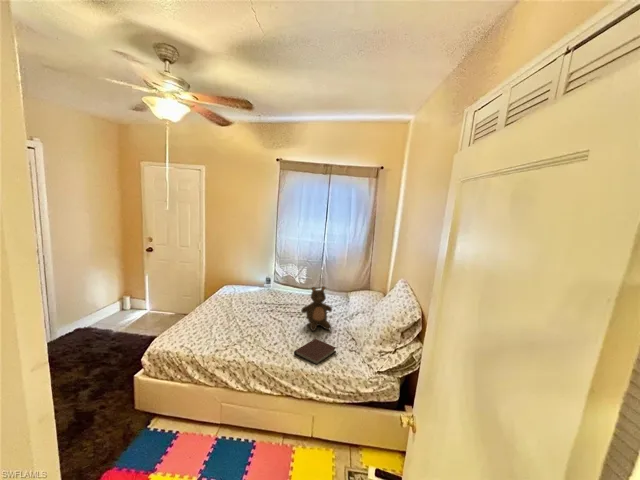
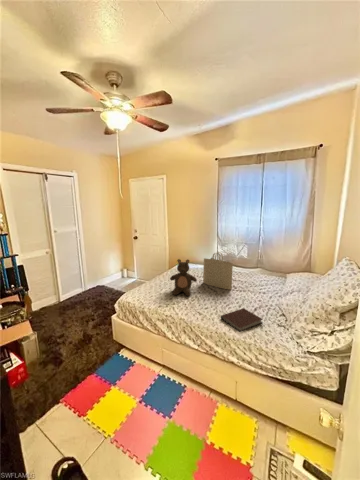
tote bag: none [260,273,298,318] -> present [203,252,233,290]
stuffed bear: present [301,287,332,331] -> present [170,259,197,296]

